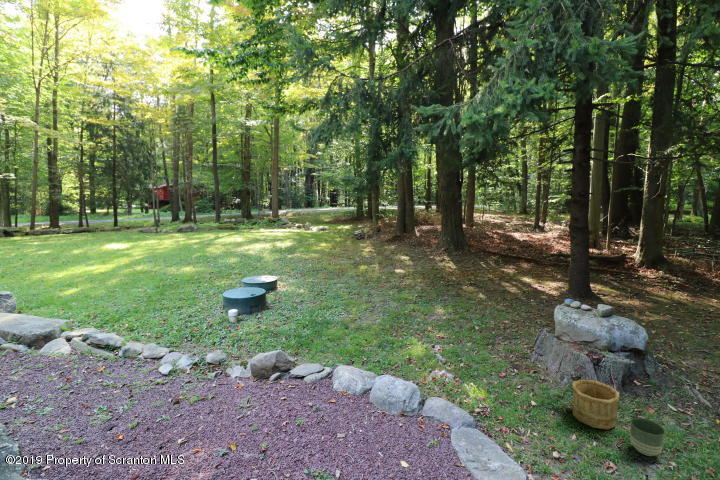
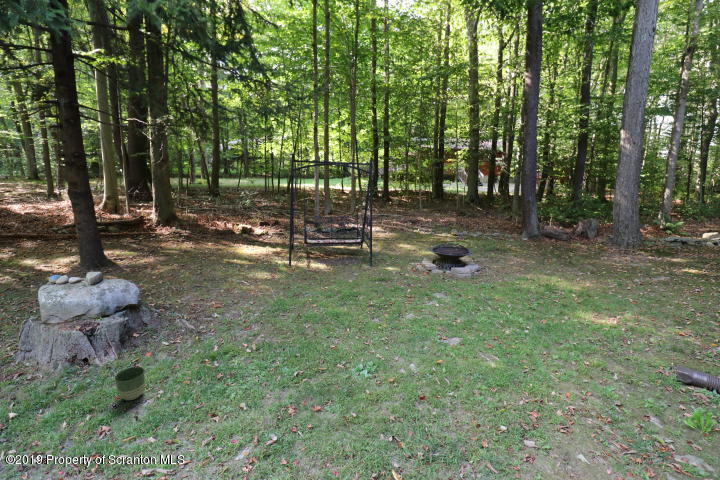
wooden bucket: present [572,379,619,430] -> none [54,352,111,404]

